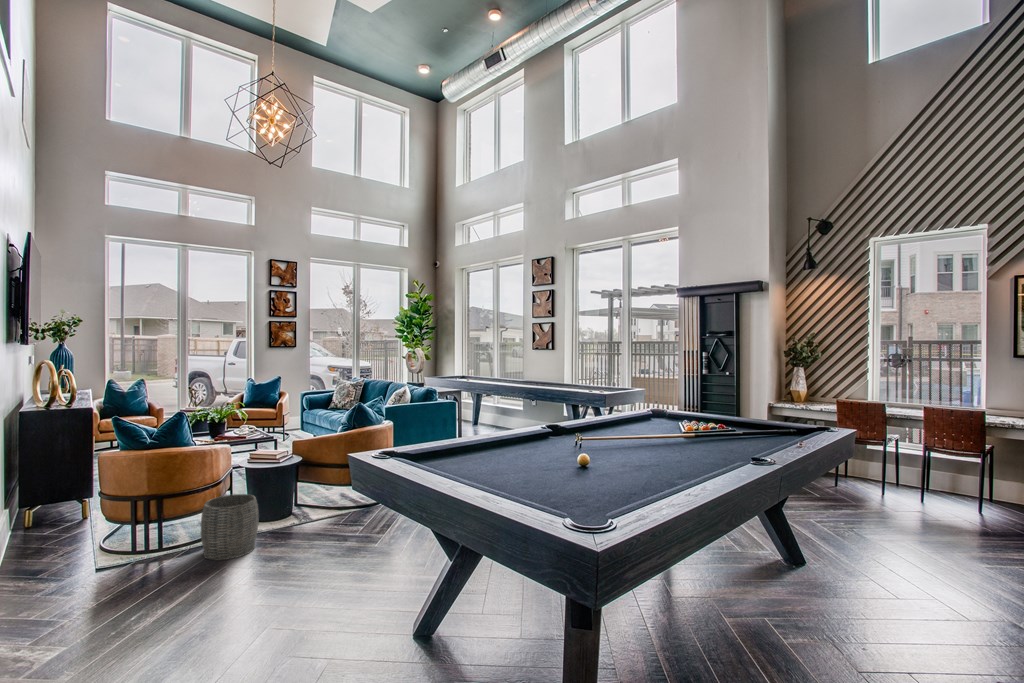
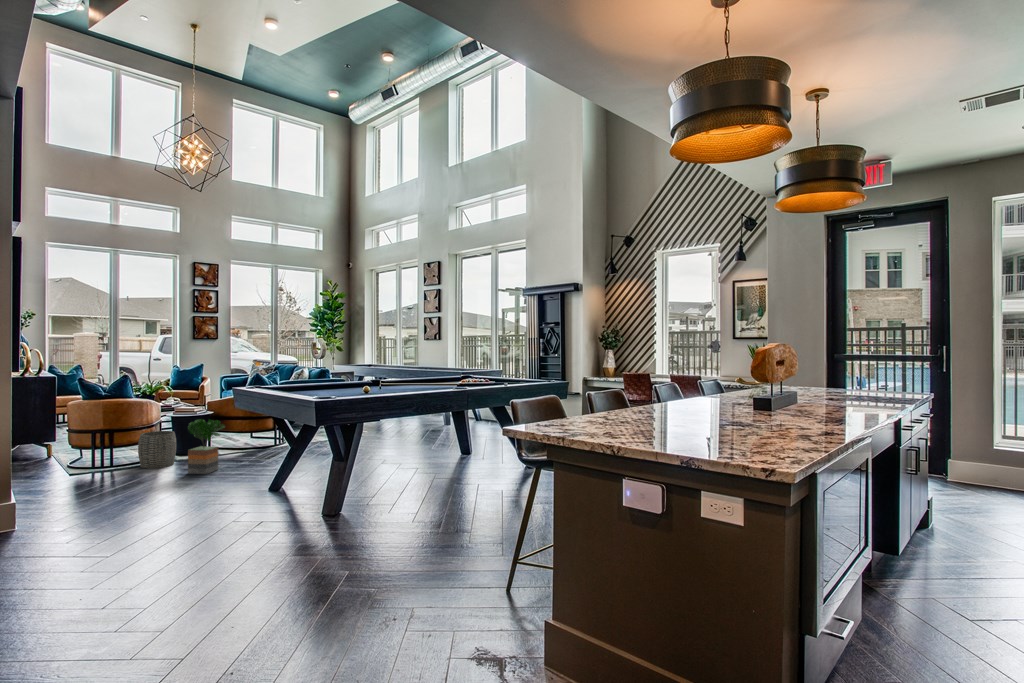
potted tree: none [278,484,338,582] -> present [188,419,224,474]

